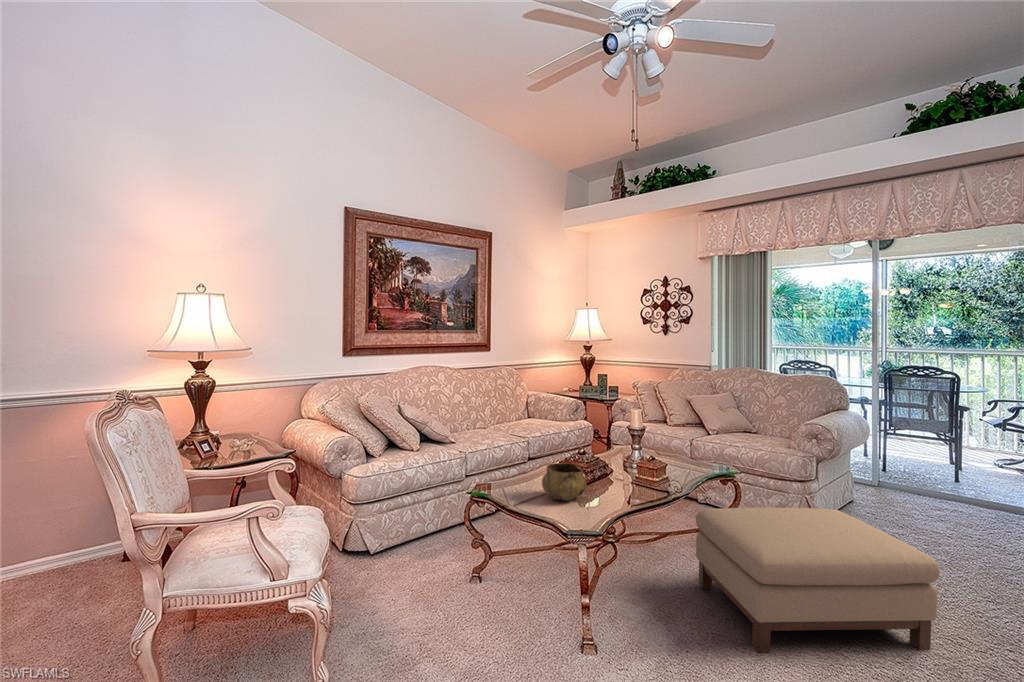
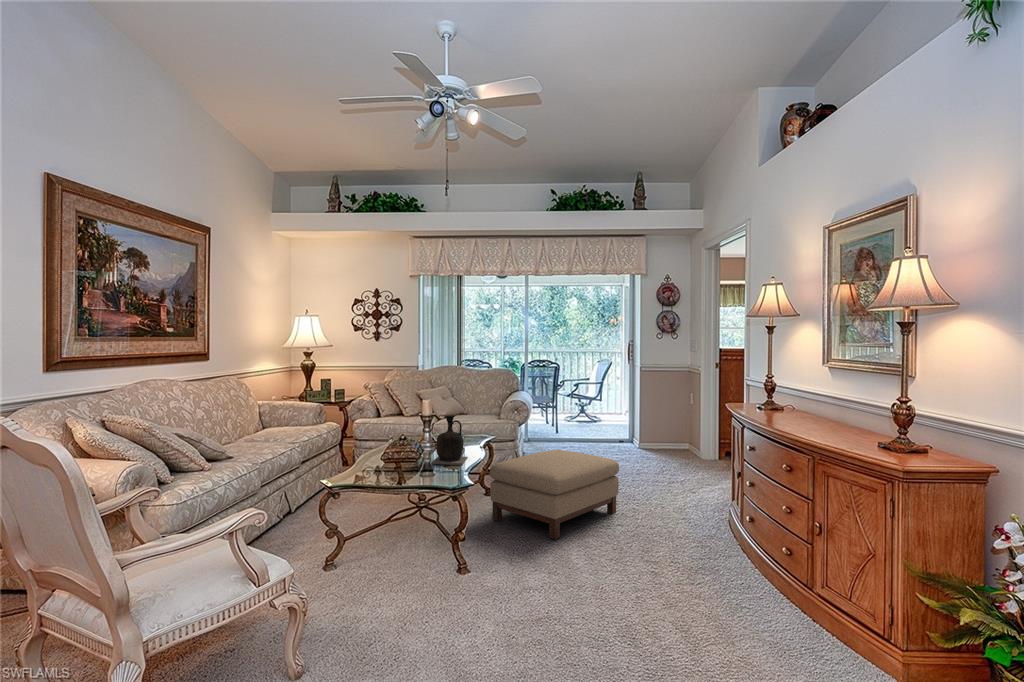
vase: none [606,433,661,501] -> present [432,415,468,465]
decorative bowl: present [542,463,586,501] -> none [390,447,427,477]

